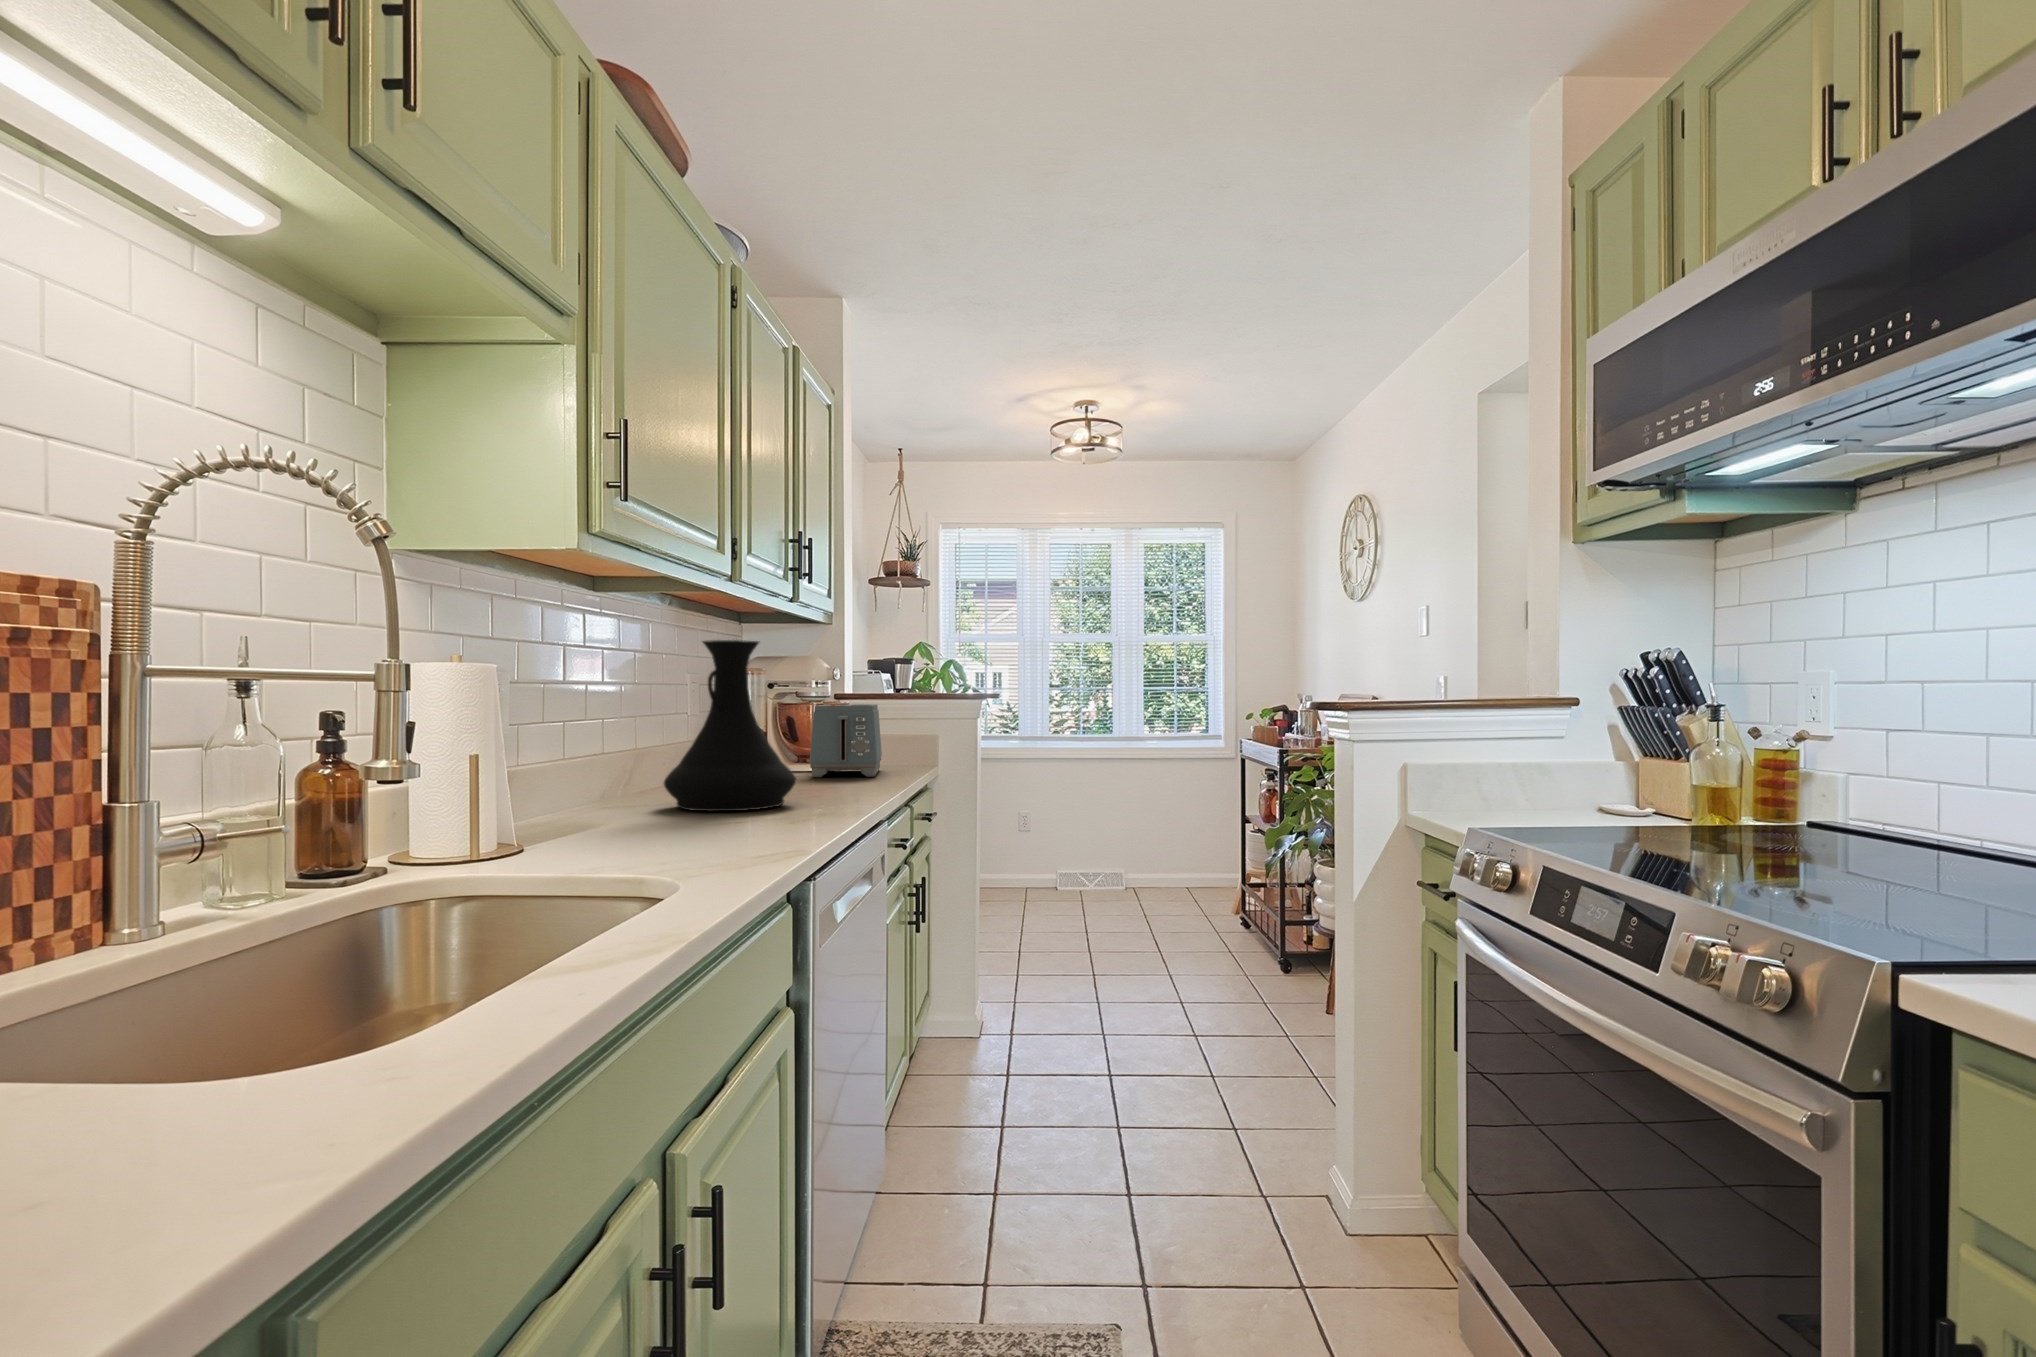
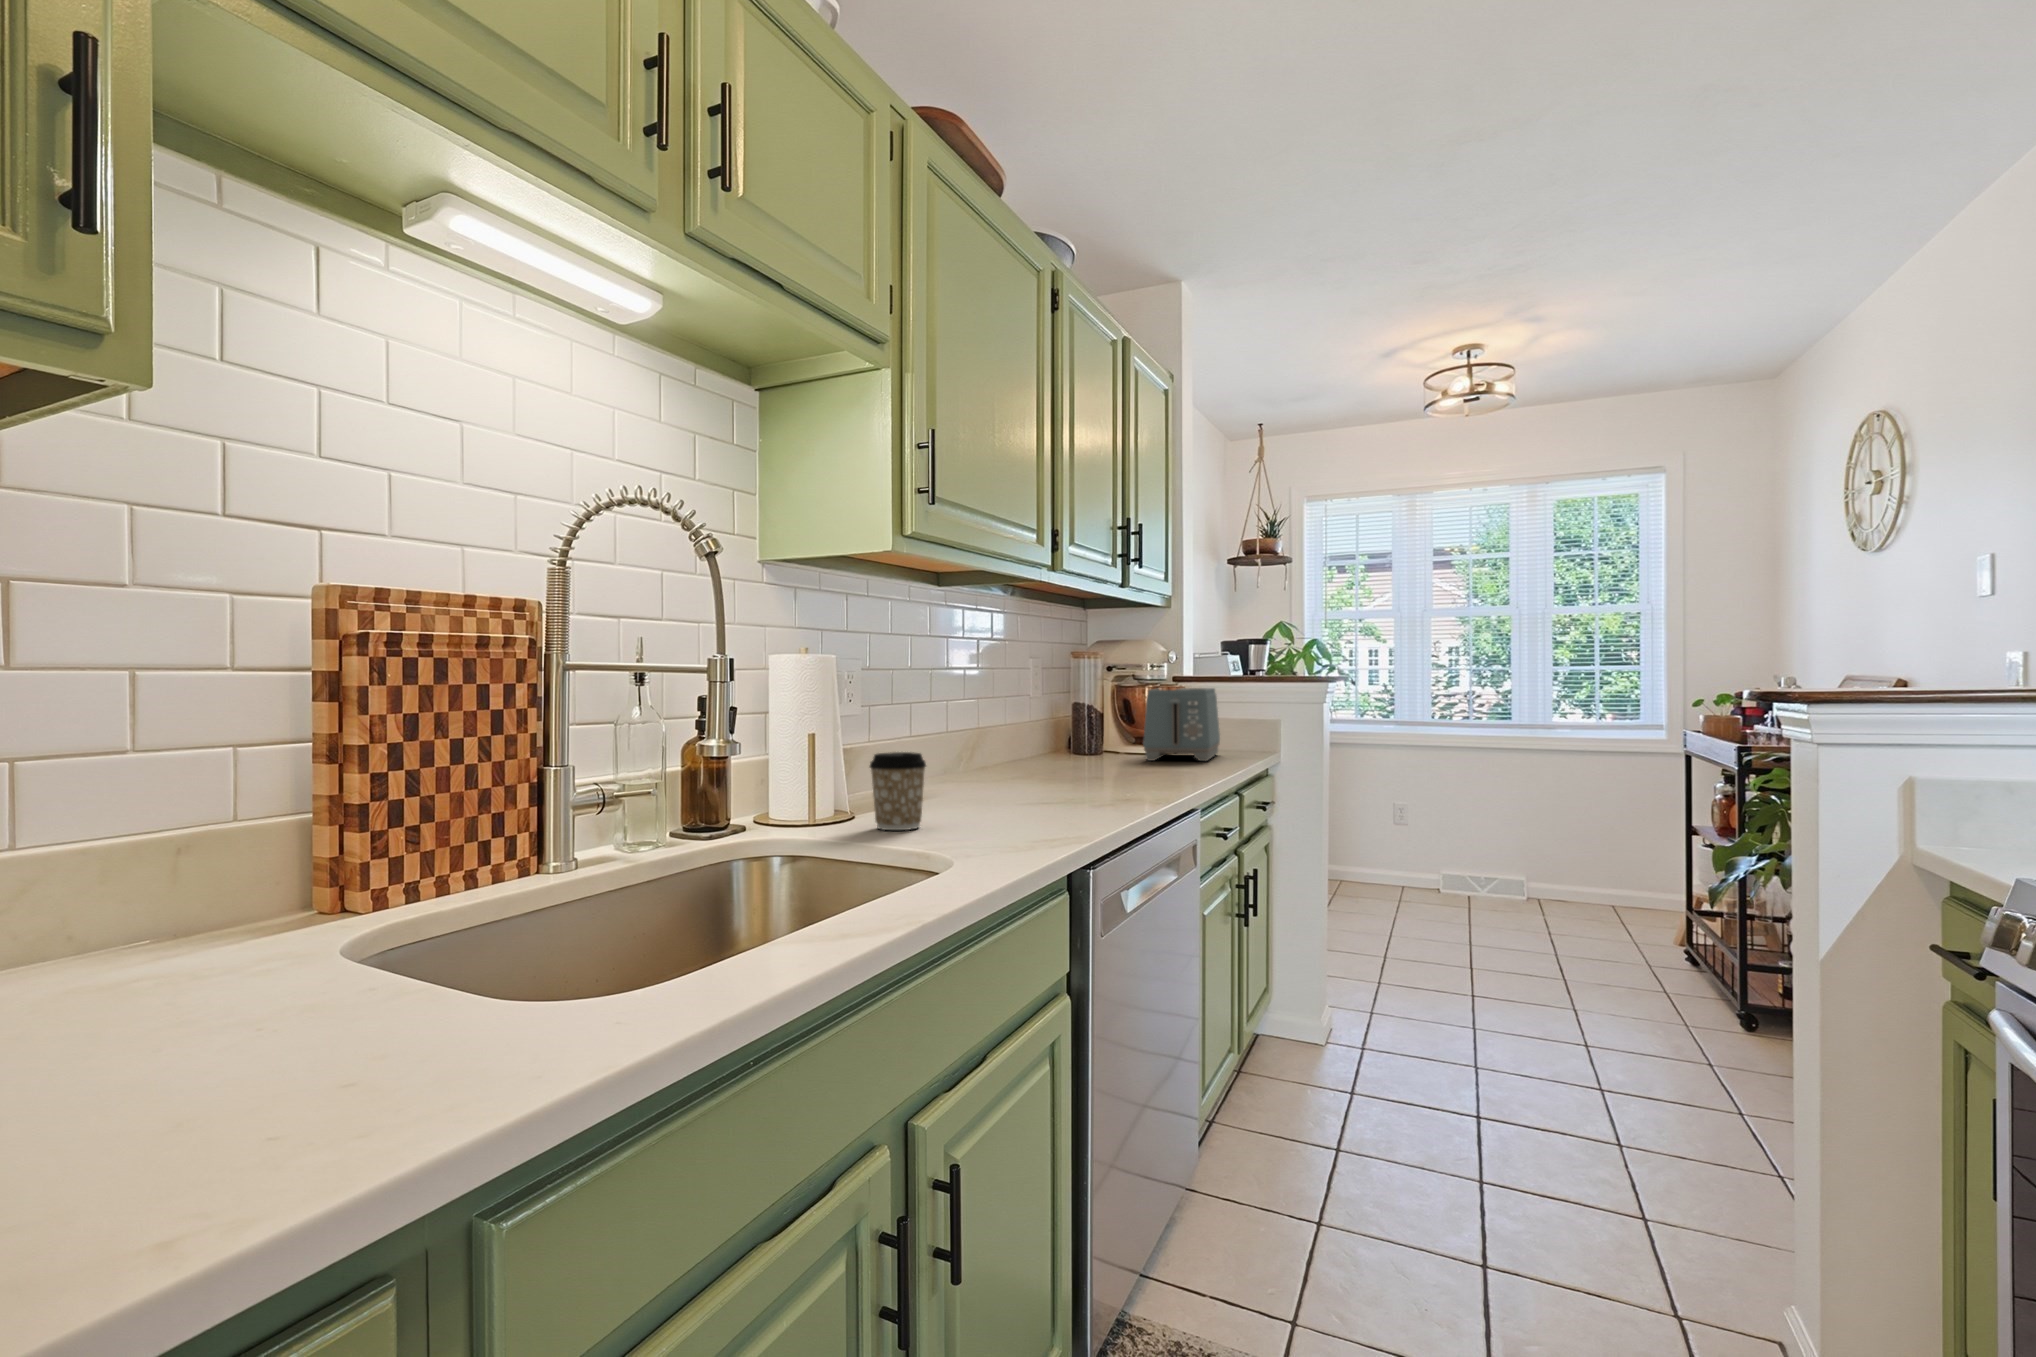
vase: present [664,640,796,811] -> none [990,628,1113,791]
coffee cup: none [548,774,618,862] -> present [870,752,926,830]

